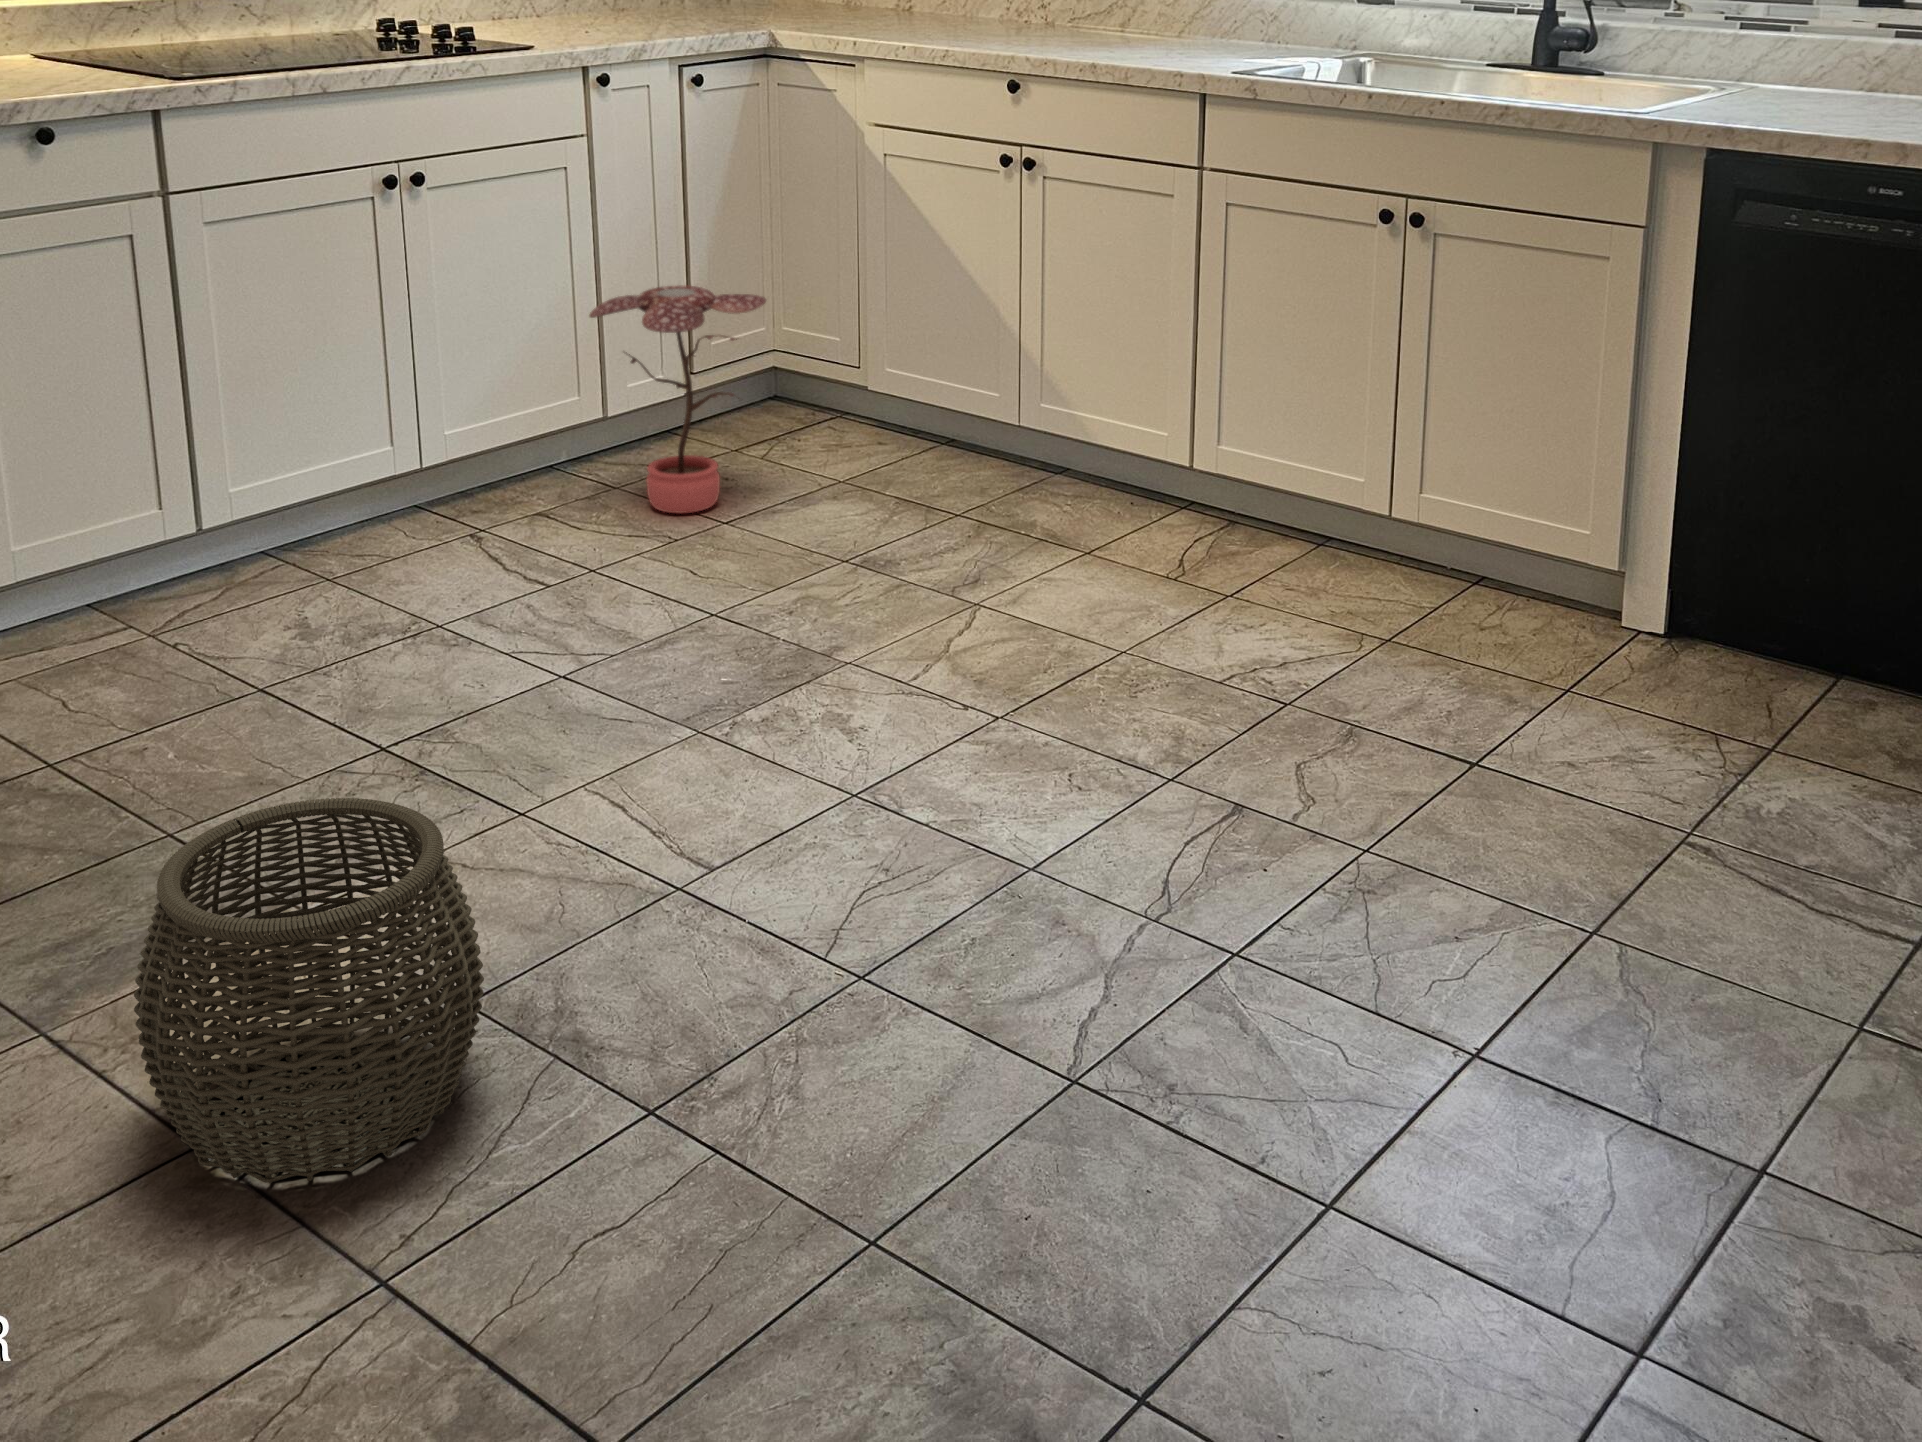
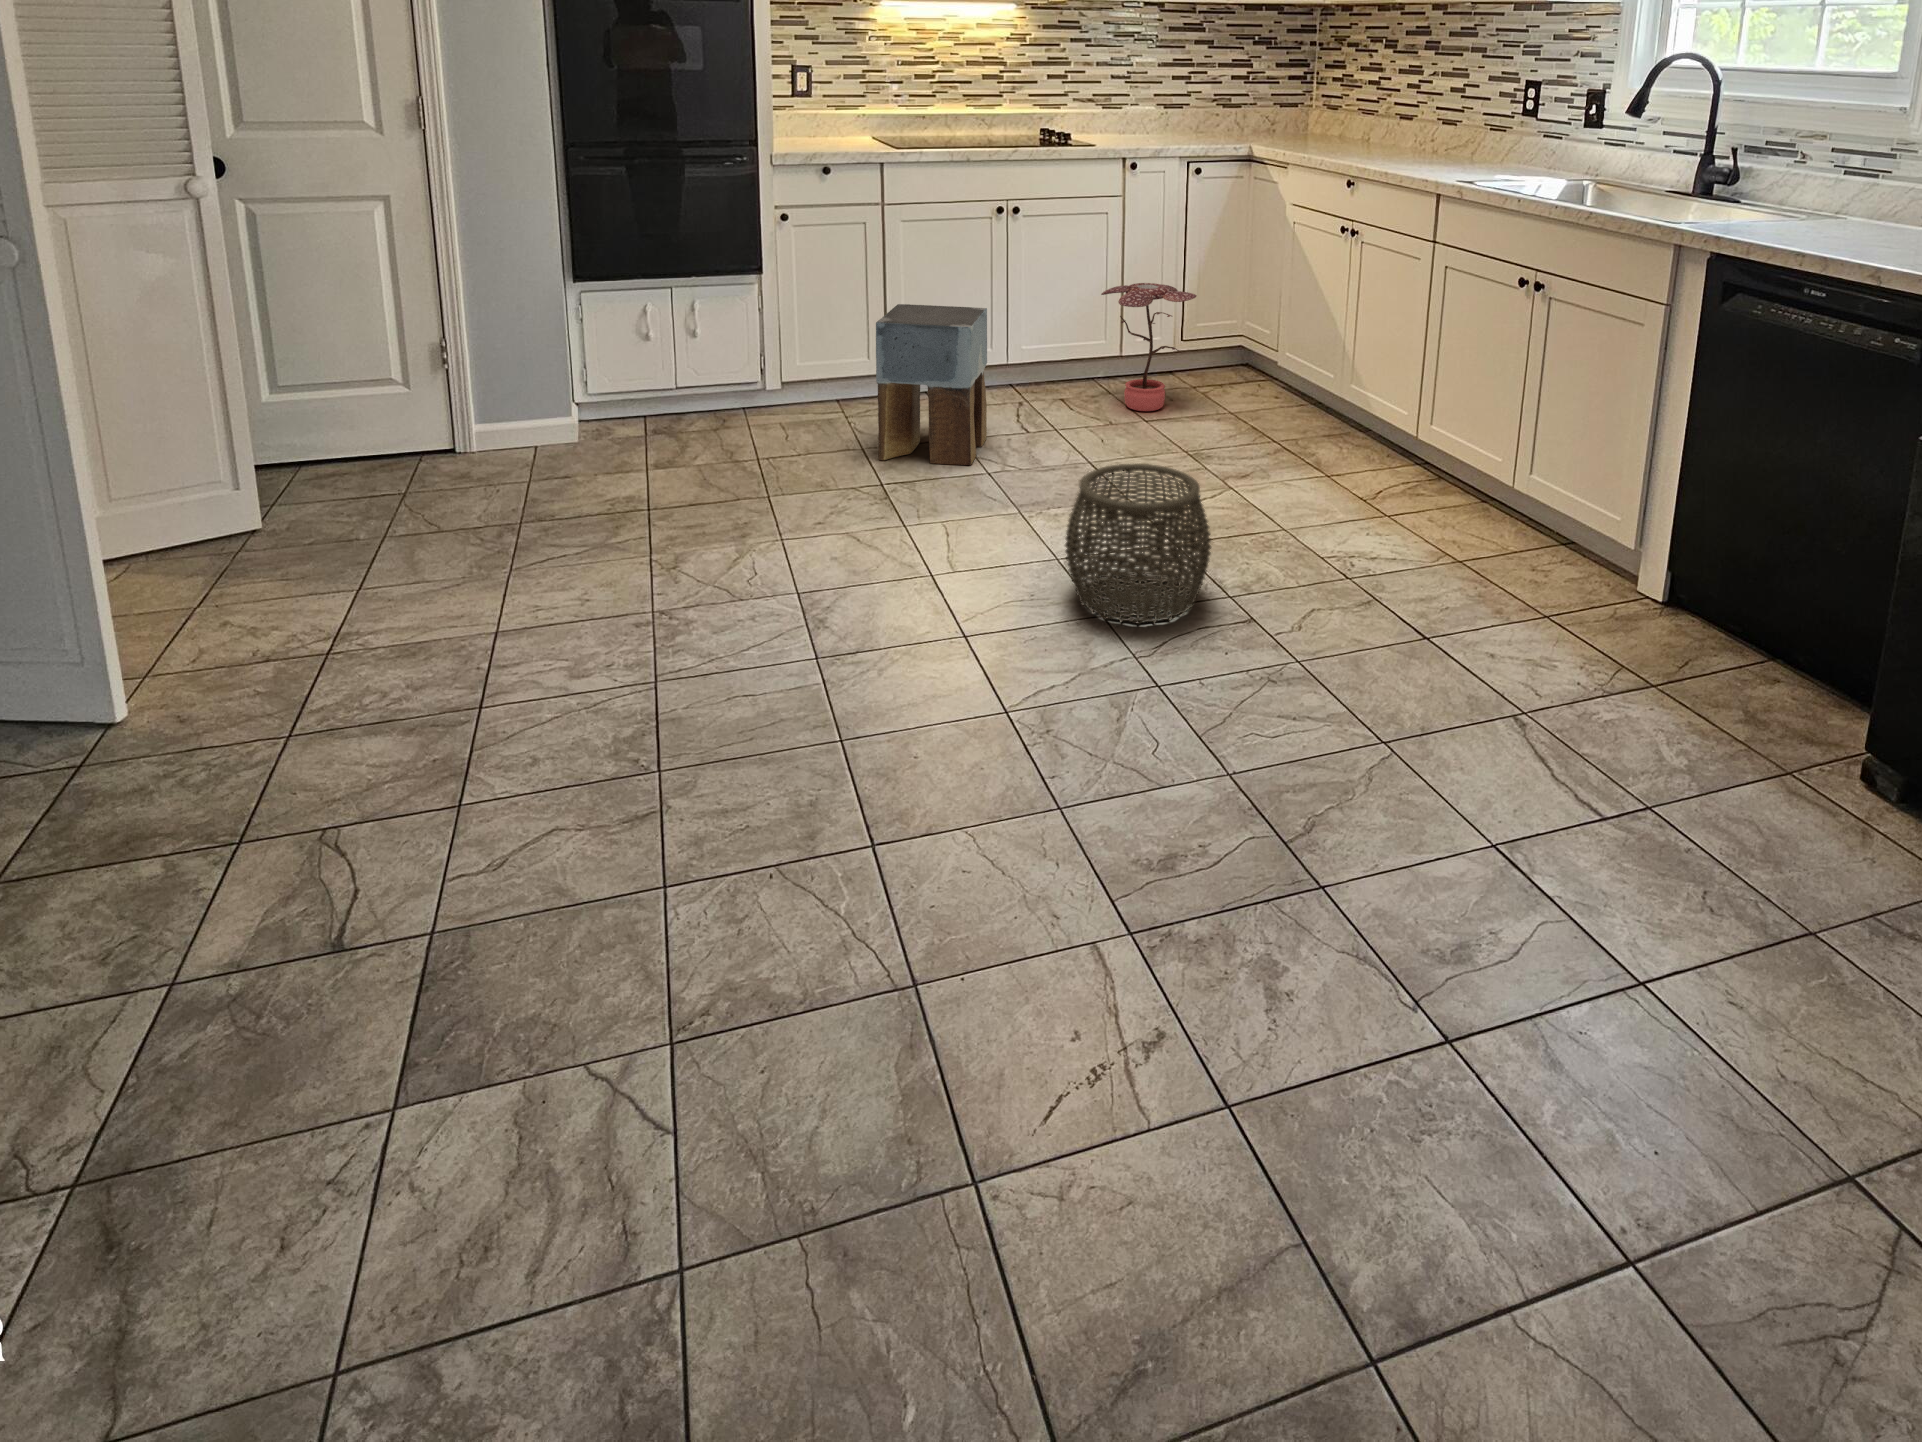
stool: none [274,372,503,704] -> present [876,304,987,465]
woven basket: present [134,798,484,1183] -> present [1065,464,1211,625]

